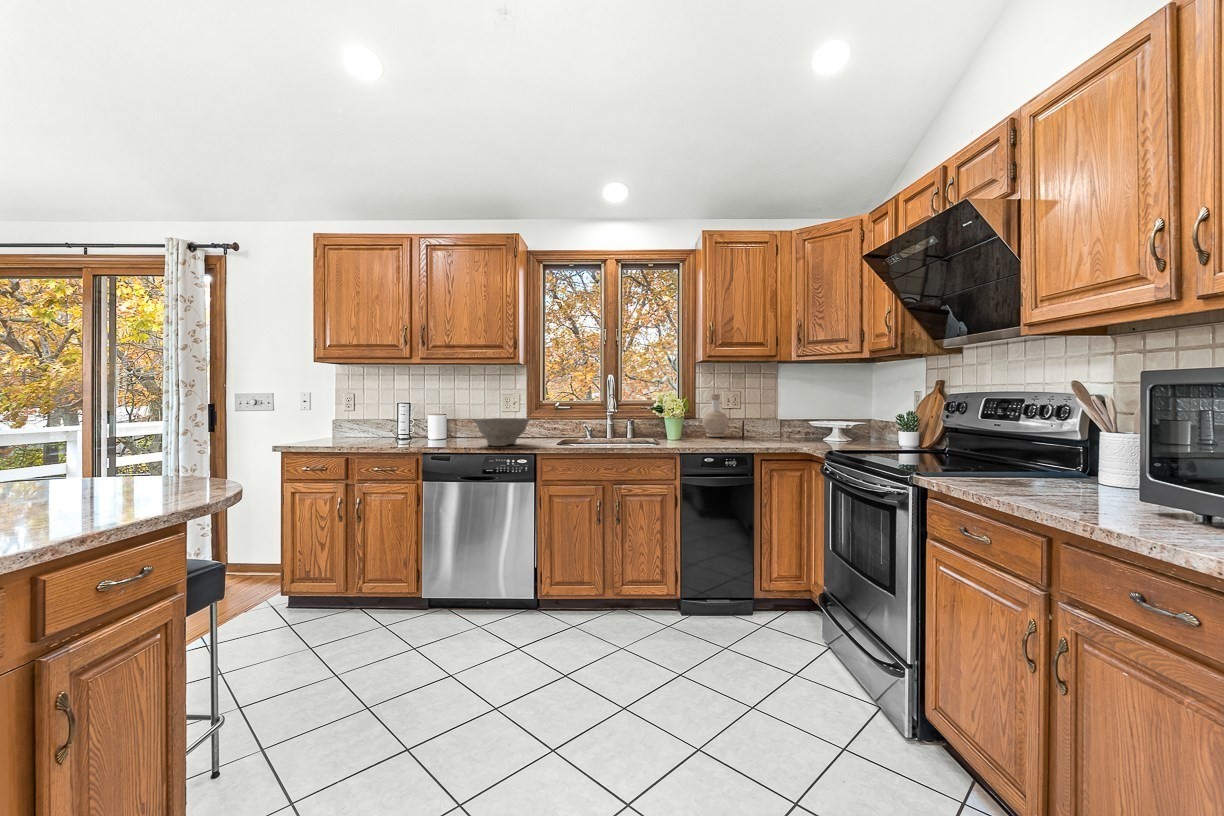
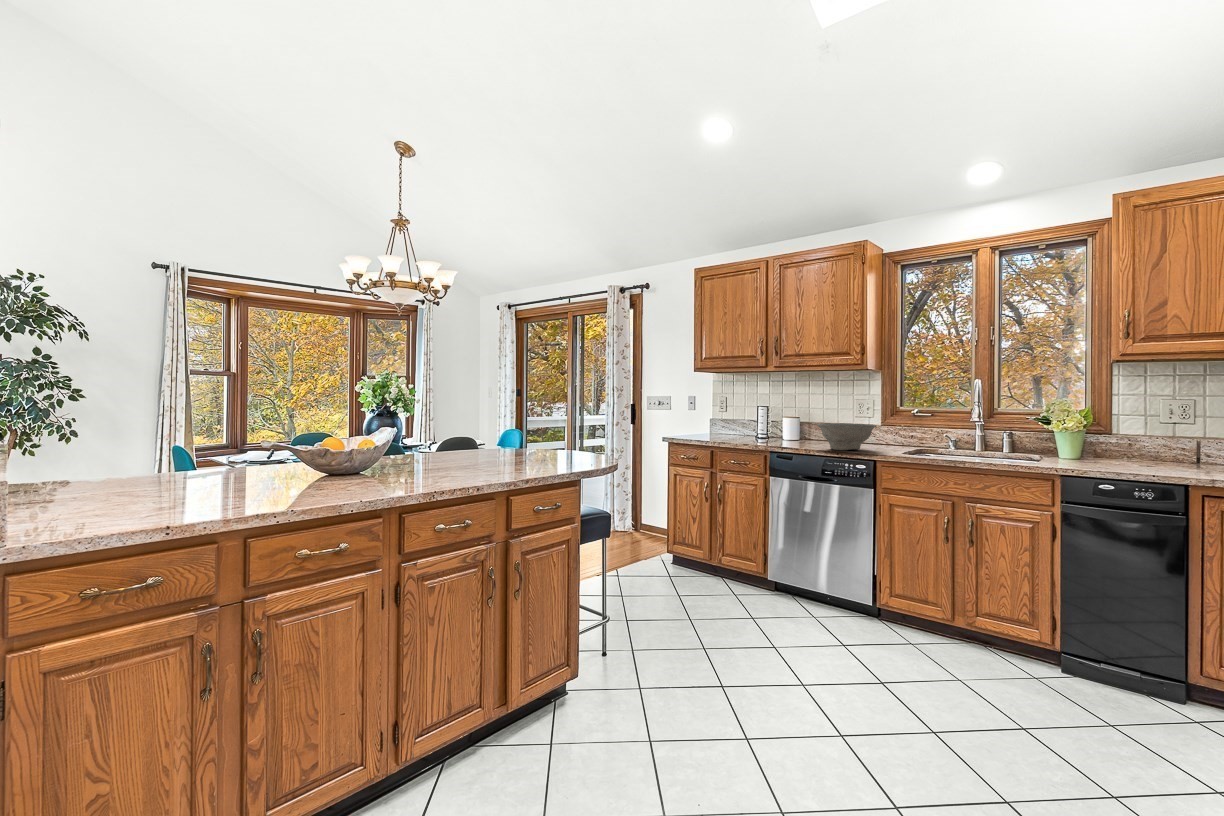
bottle: present [702,394,729,437] -> none [1121,402,1168,459]

